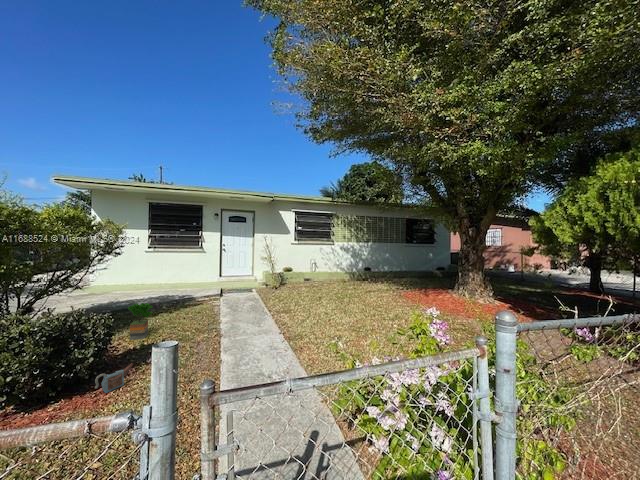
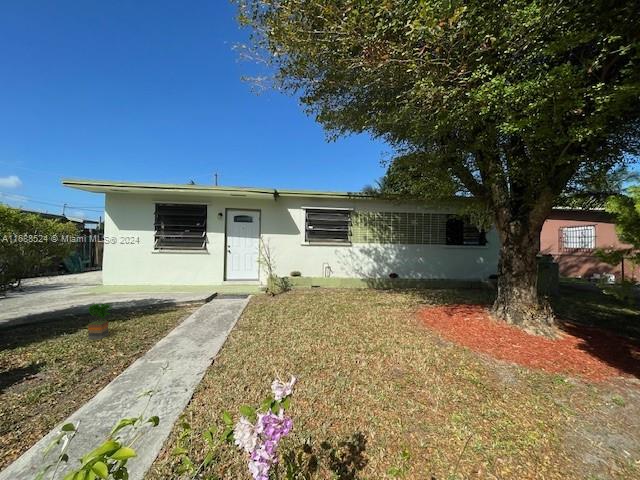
watering can: present [95,363,133,393] -> none [14,360,59,387]

